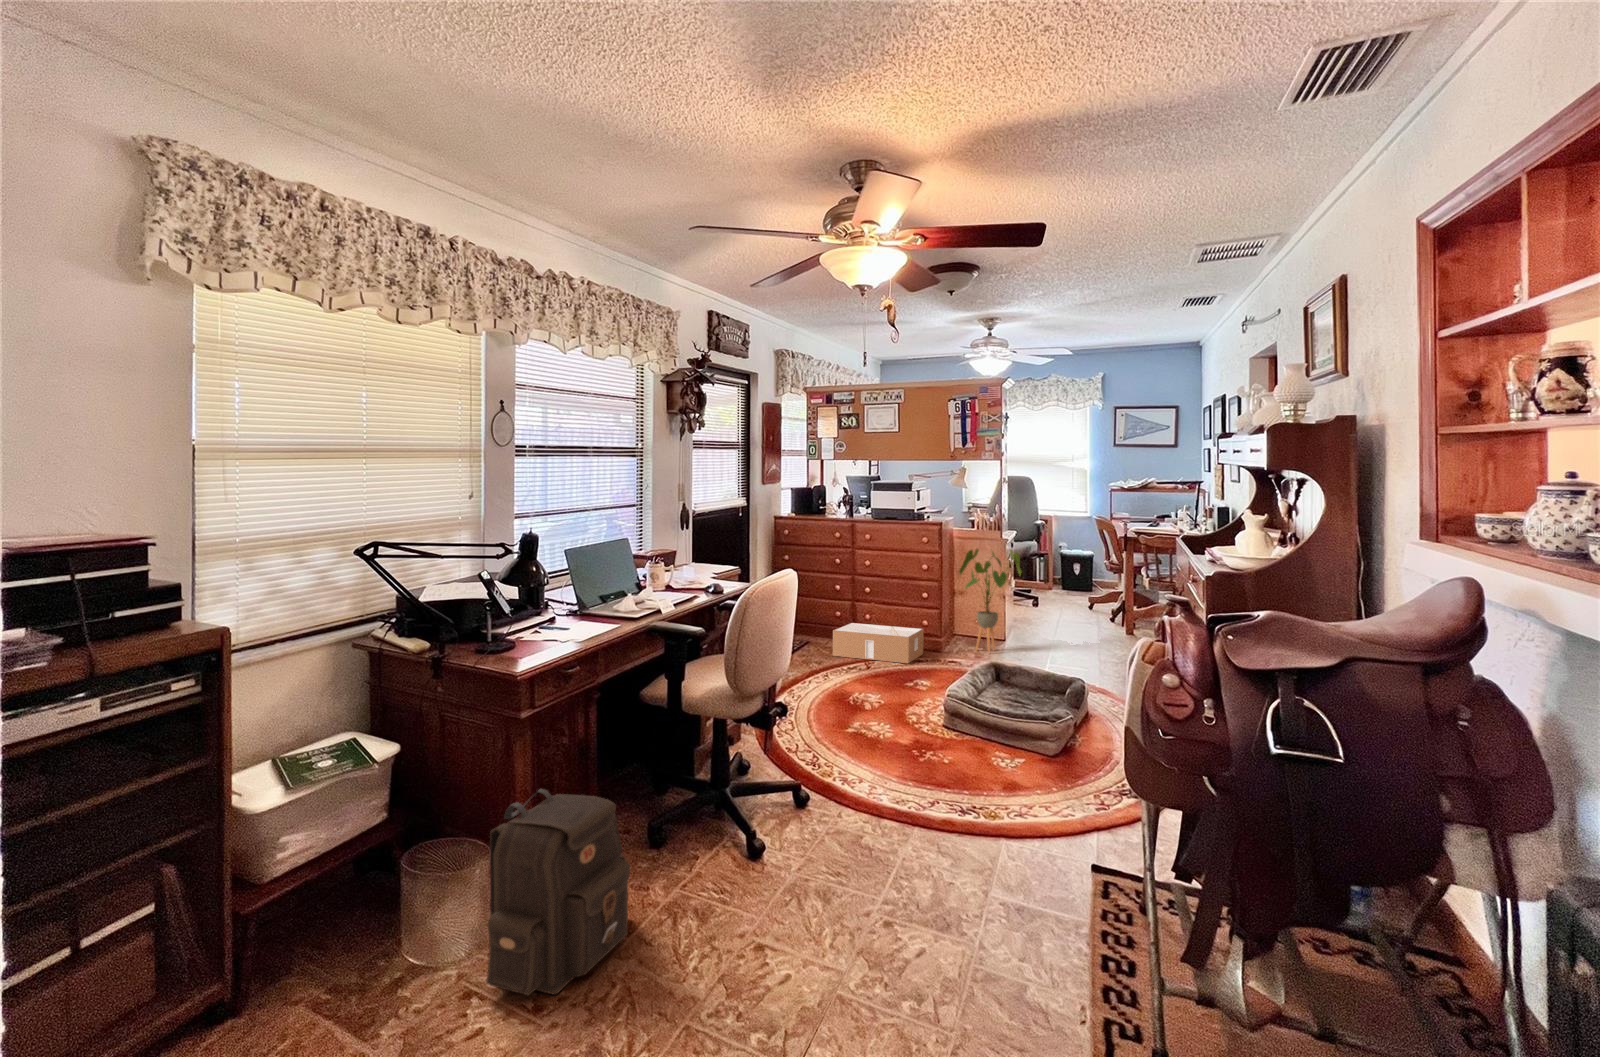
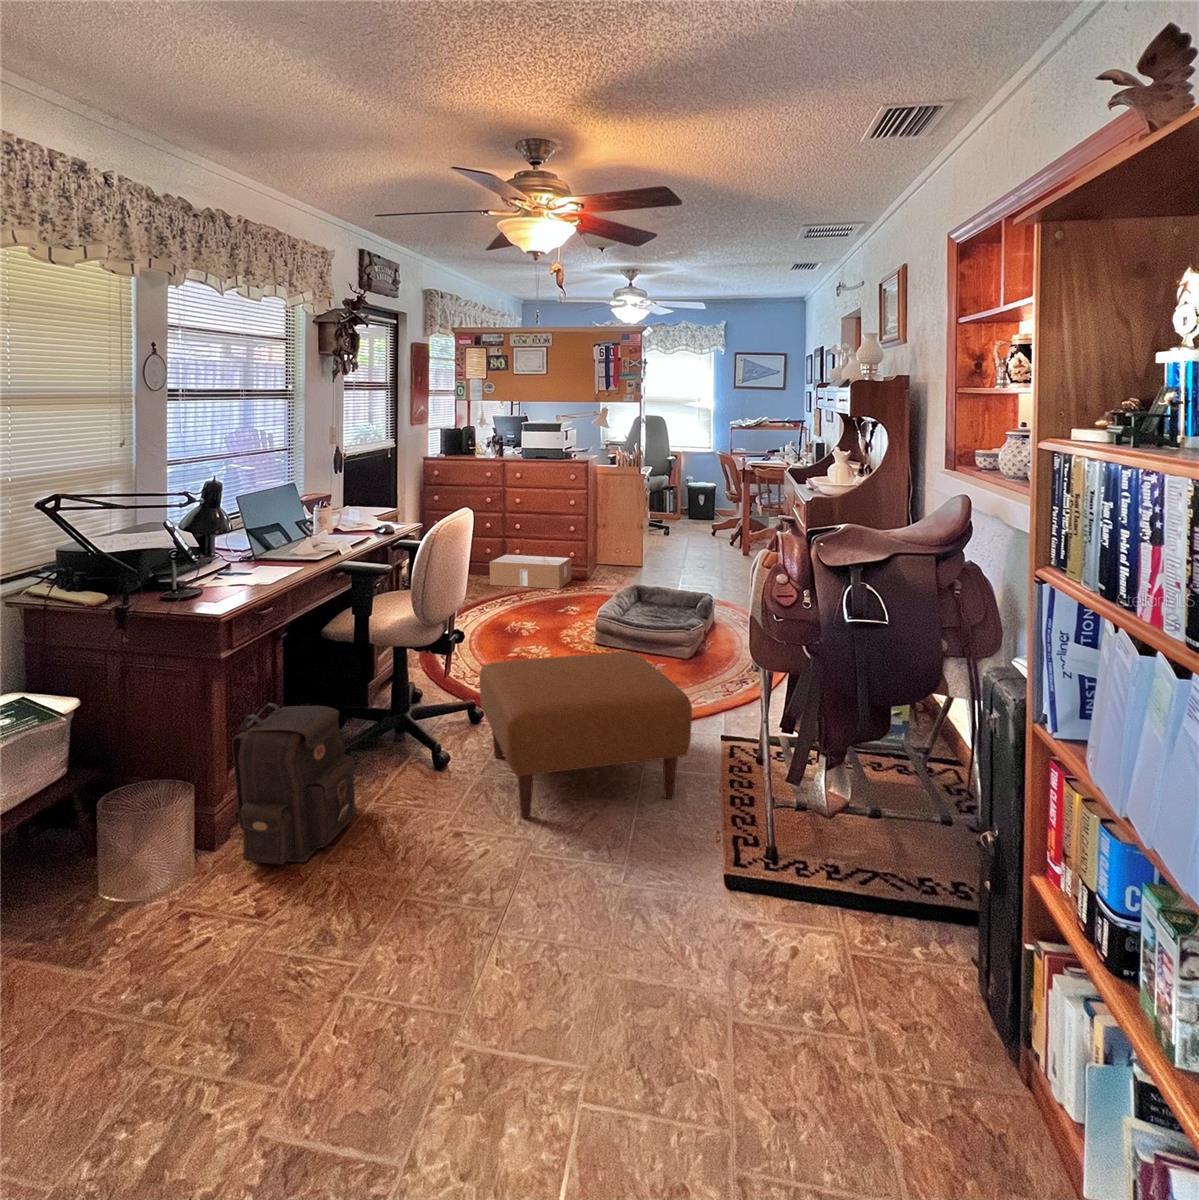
house plant: present [959,549,1021,653] -> none [602,484,656,578]
ottoman: none [791,749,1049,960] -> present [480,652,692,818]

